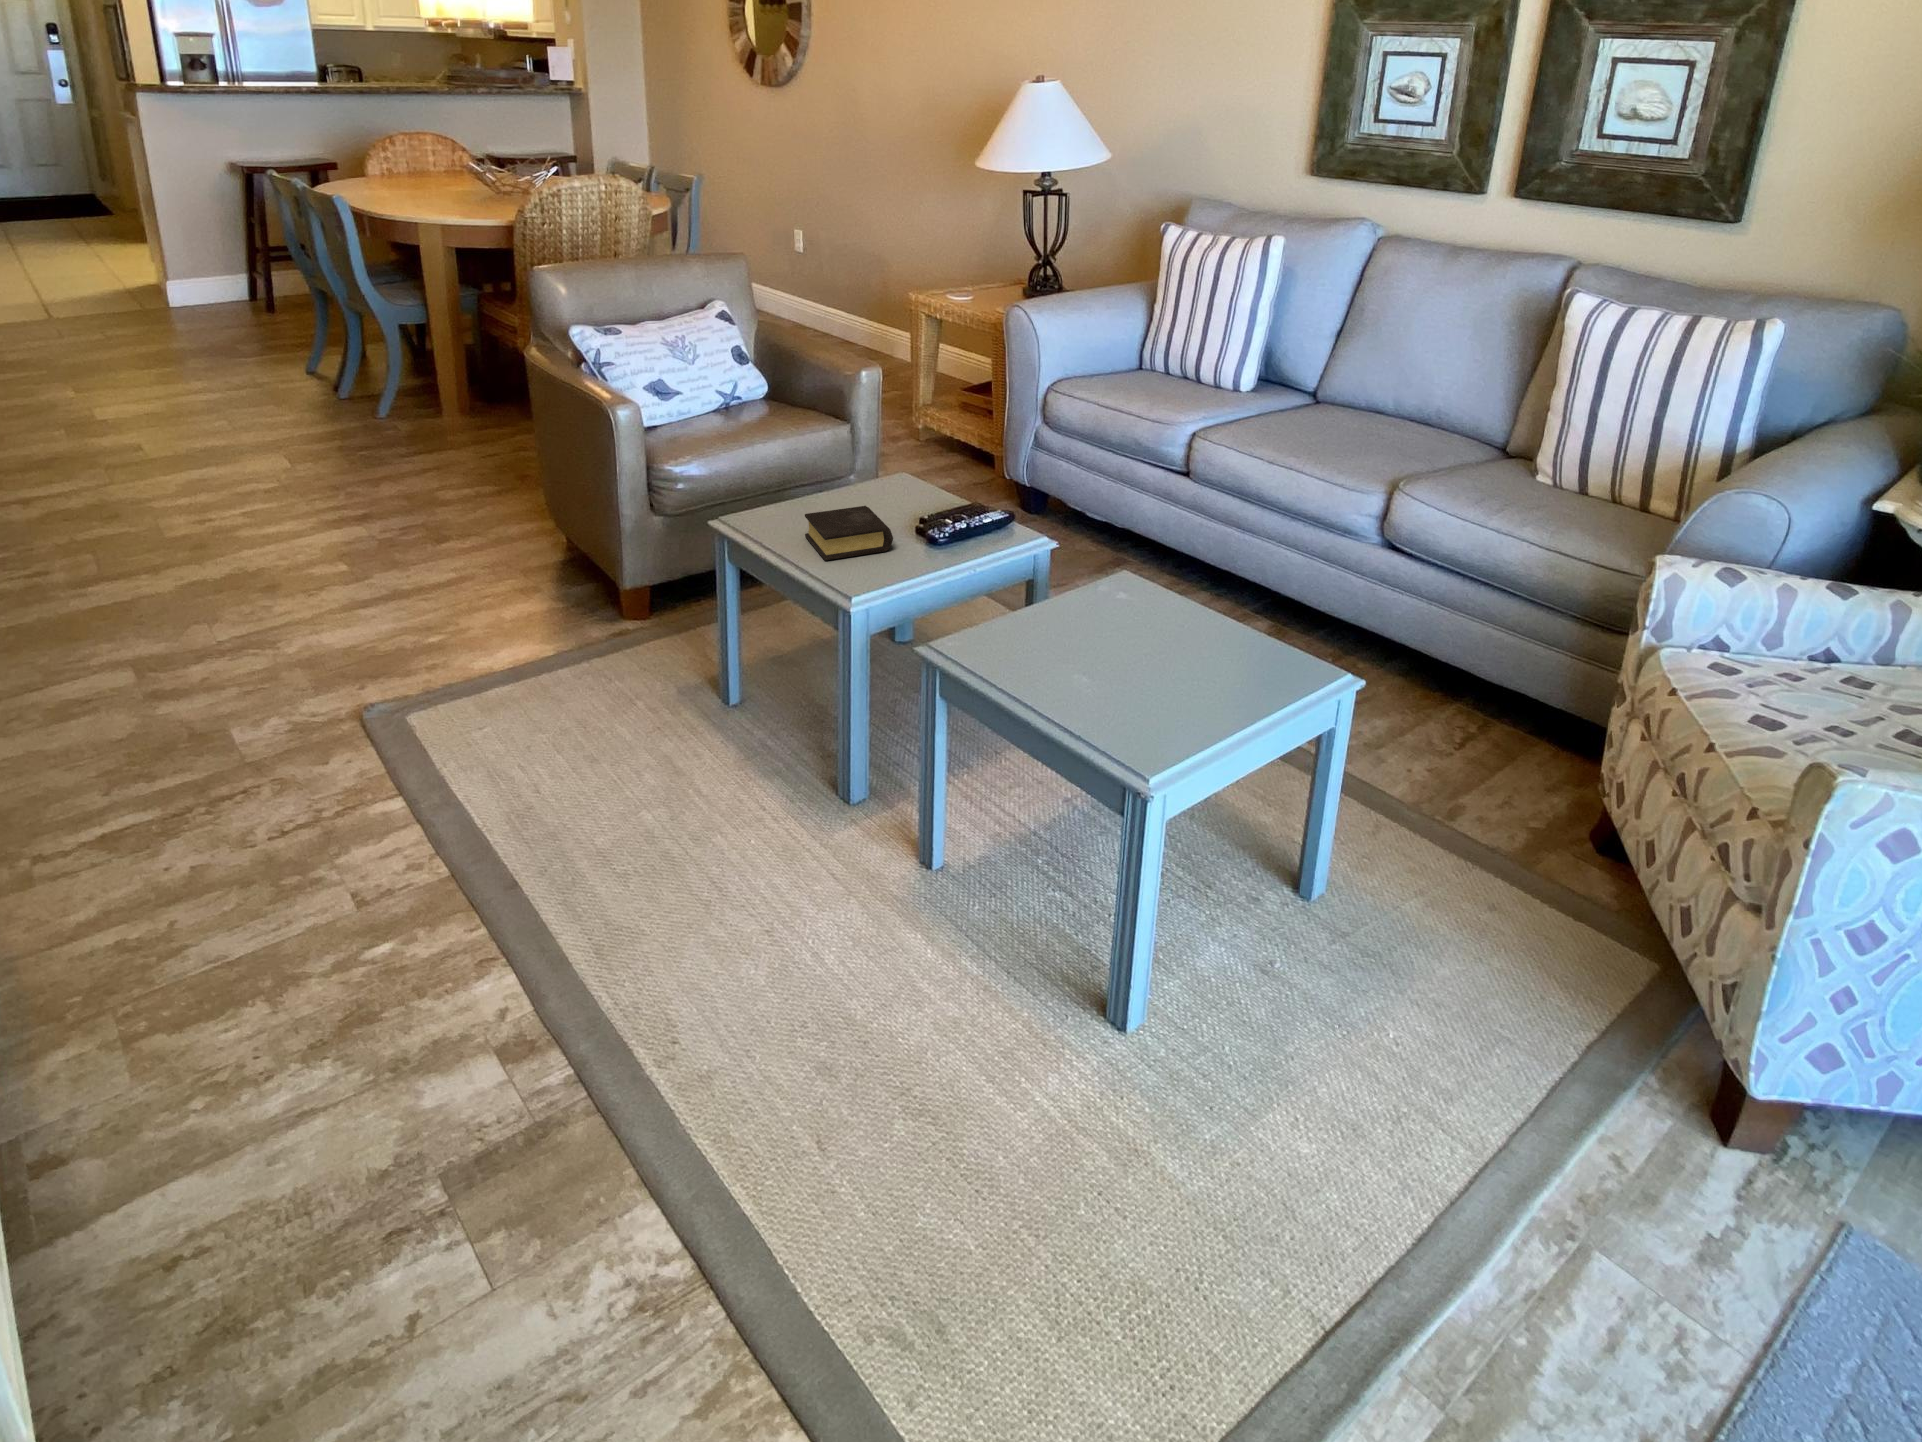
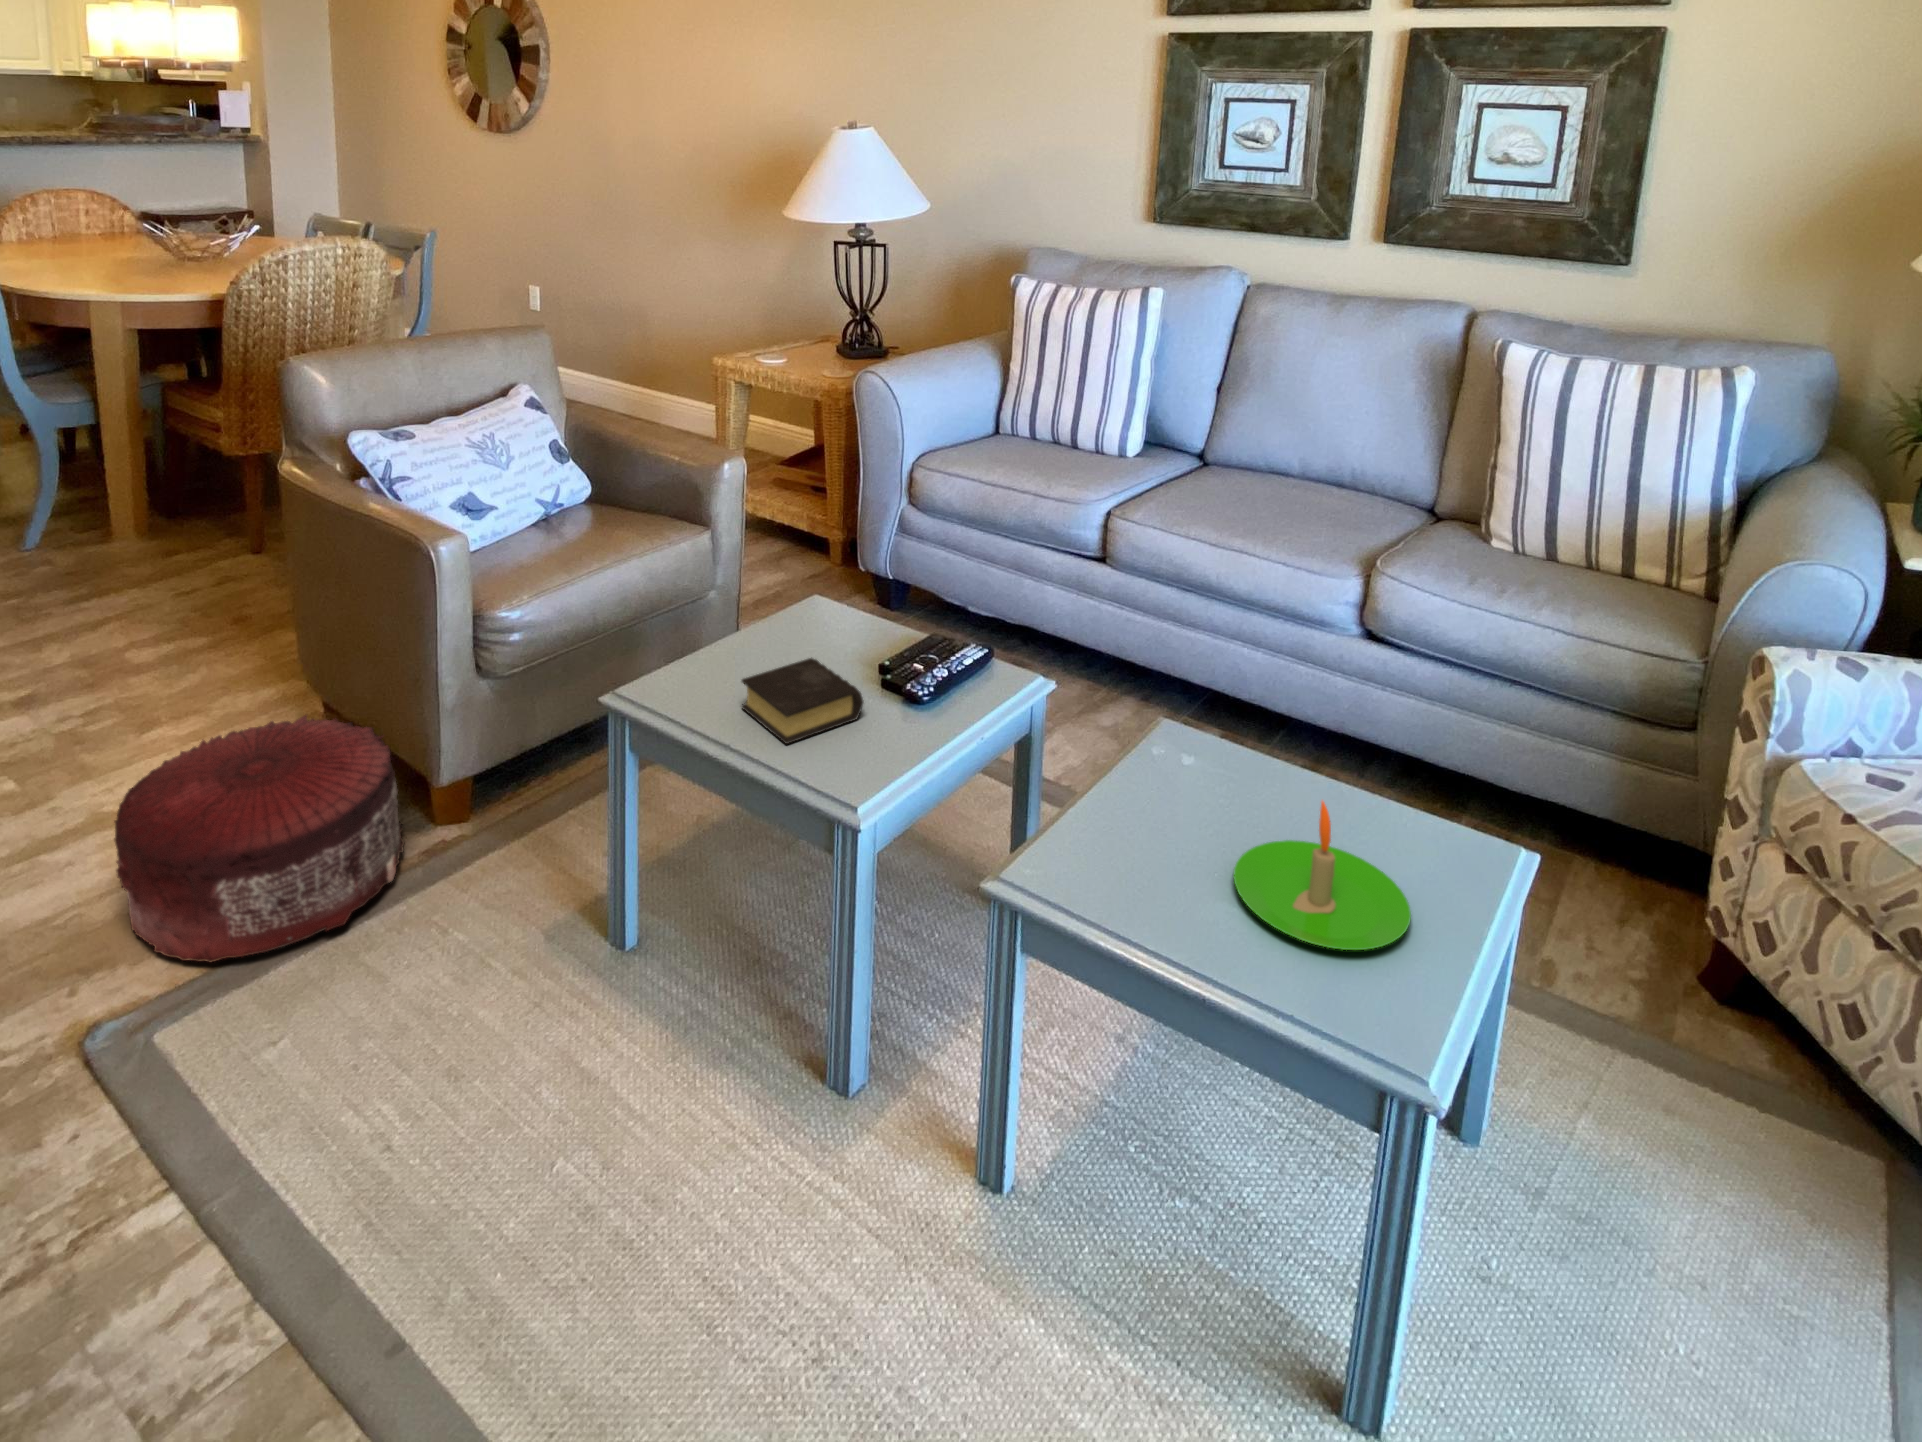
pouf: none [388,532,597,683] -> present [115,715,404,962]
candle: none [1097,610,1227,714] -> present [1233,801,1411,950]

